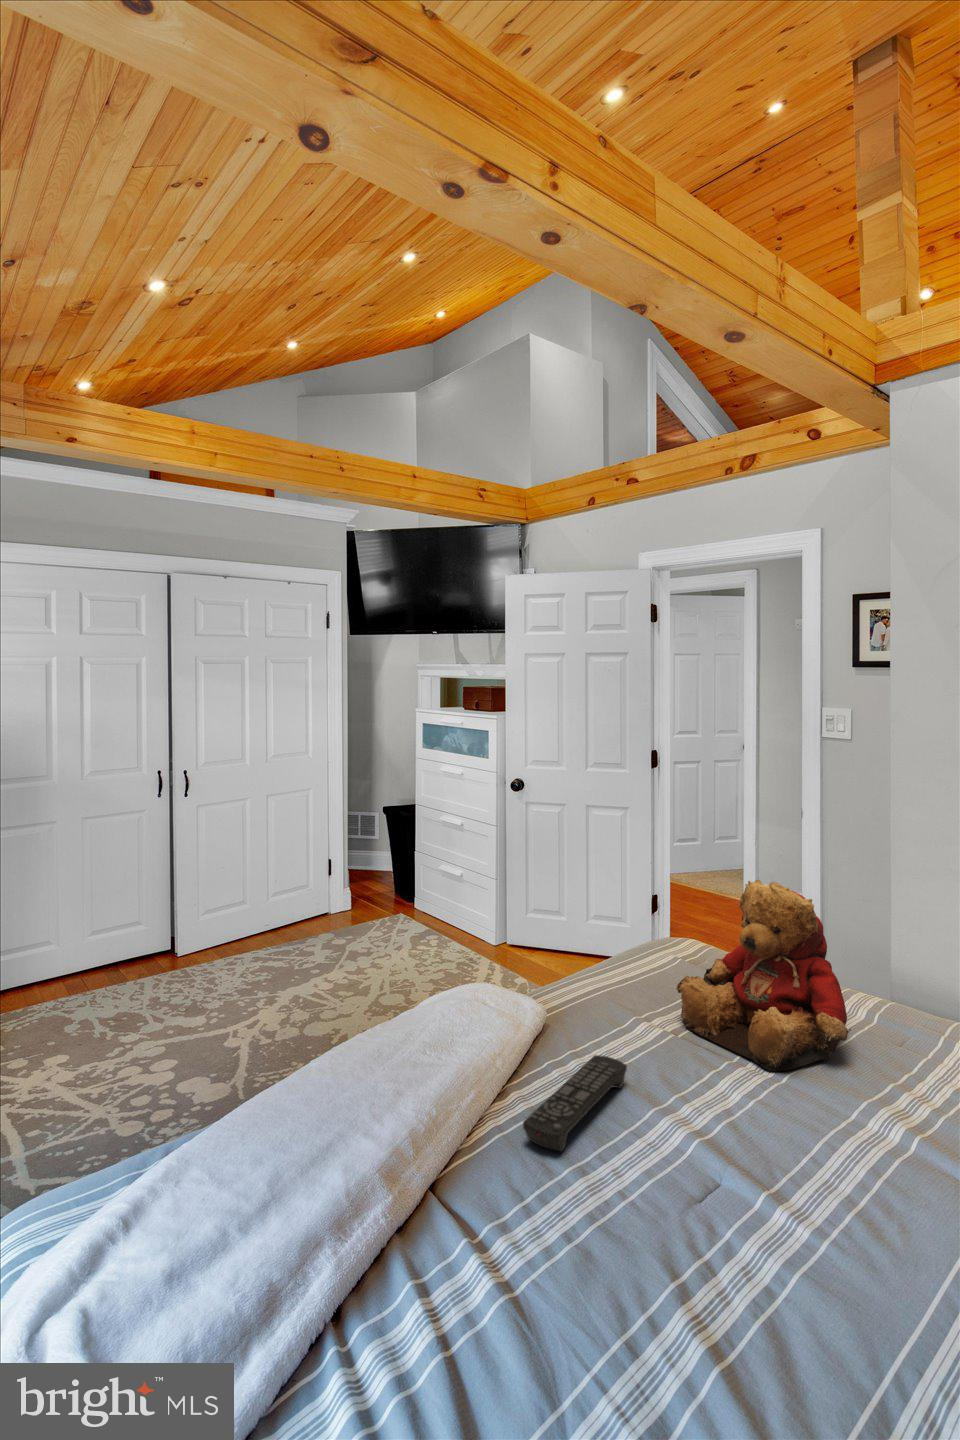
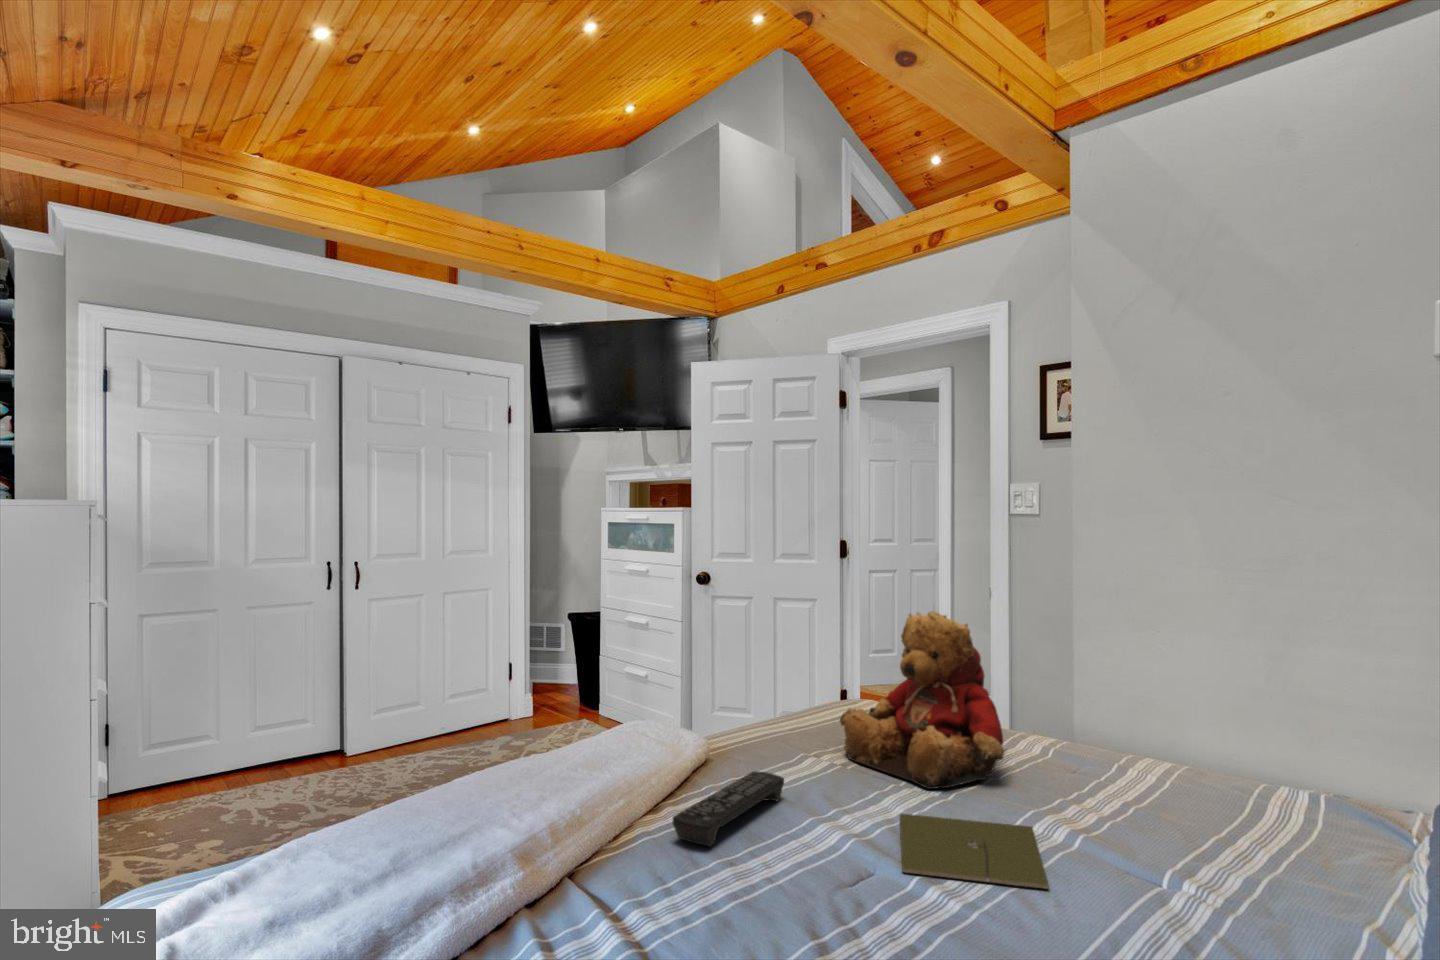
notebook: none [745,1108,902,1212] -> present [900,814,1049,889]

